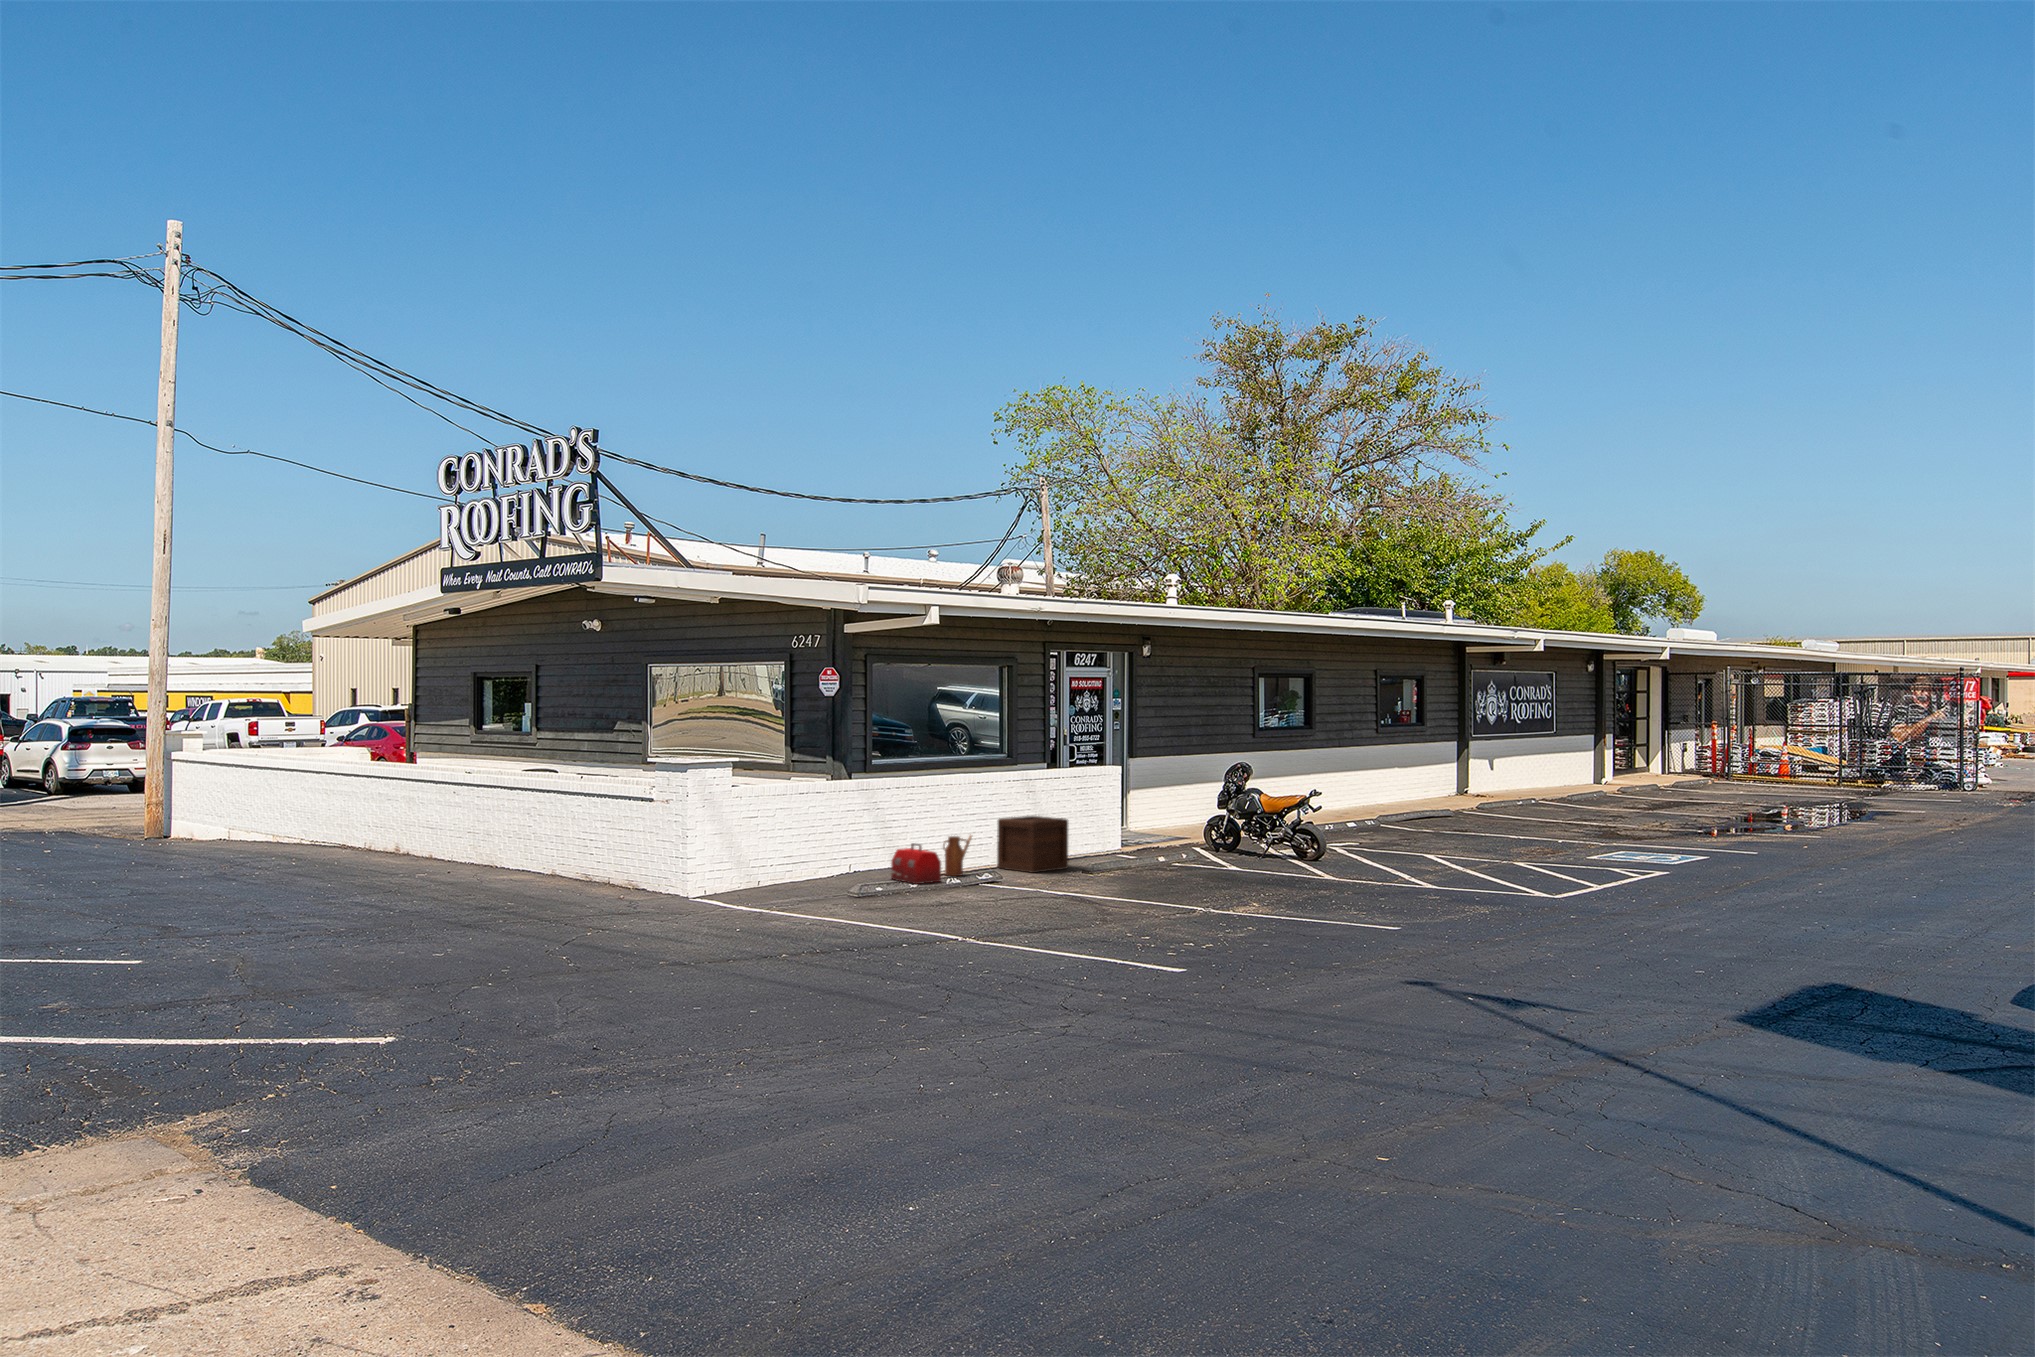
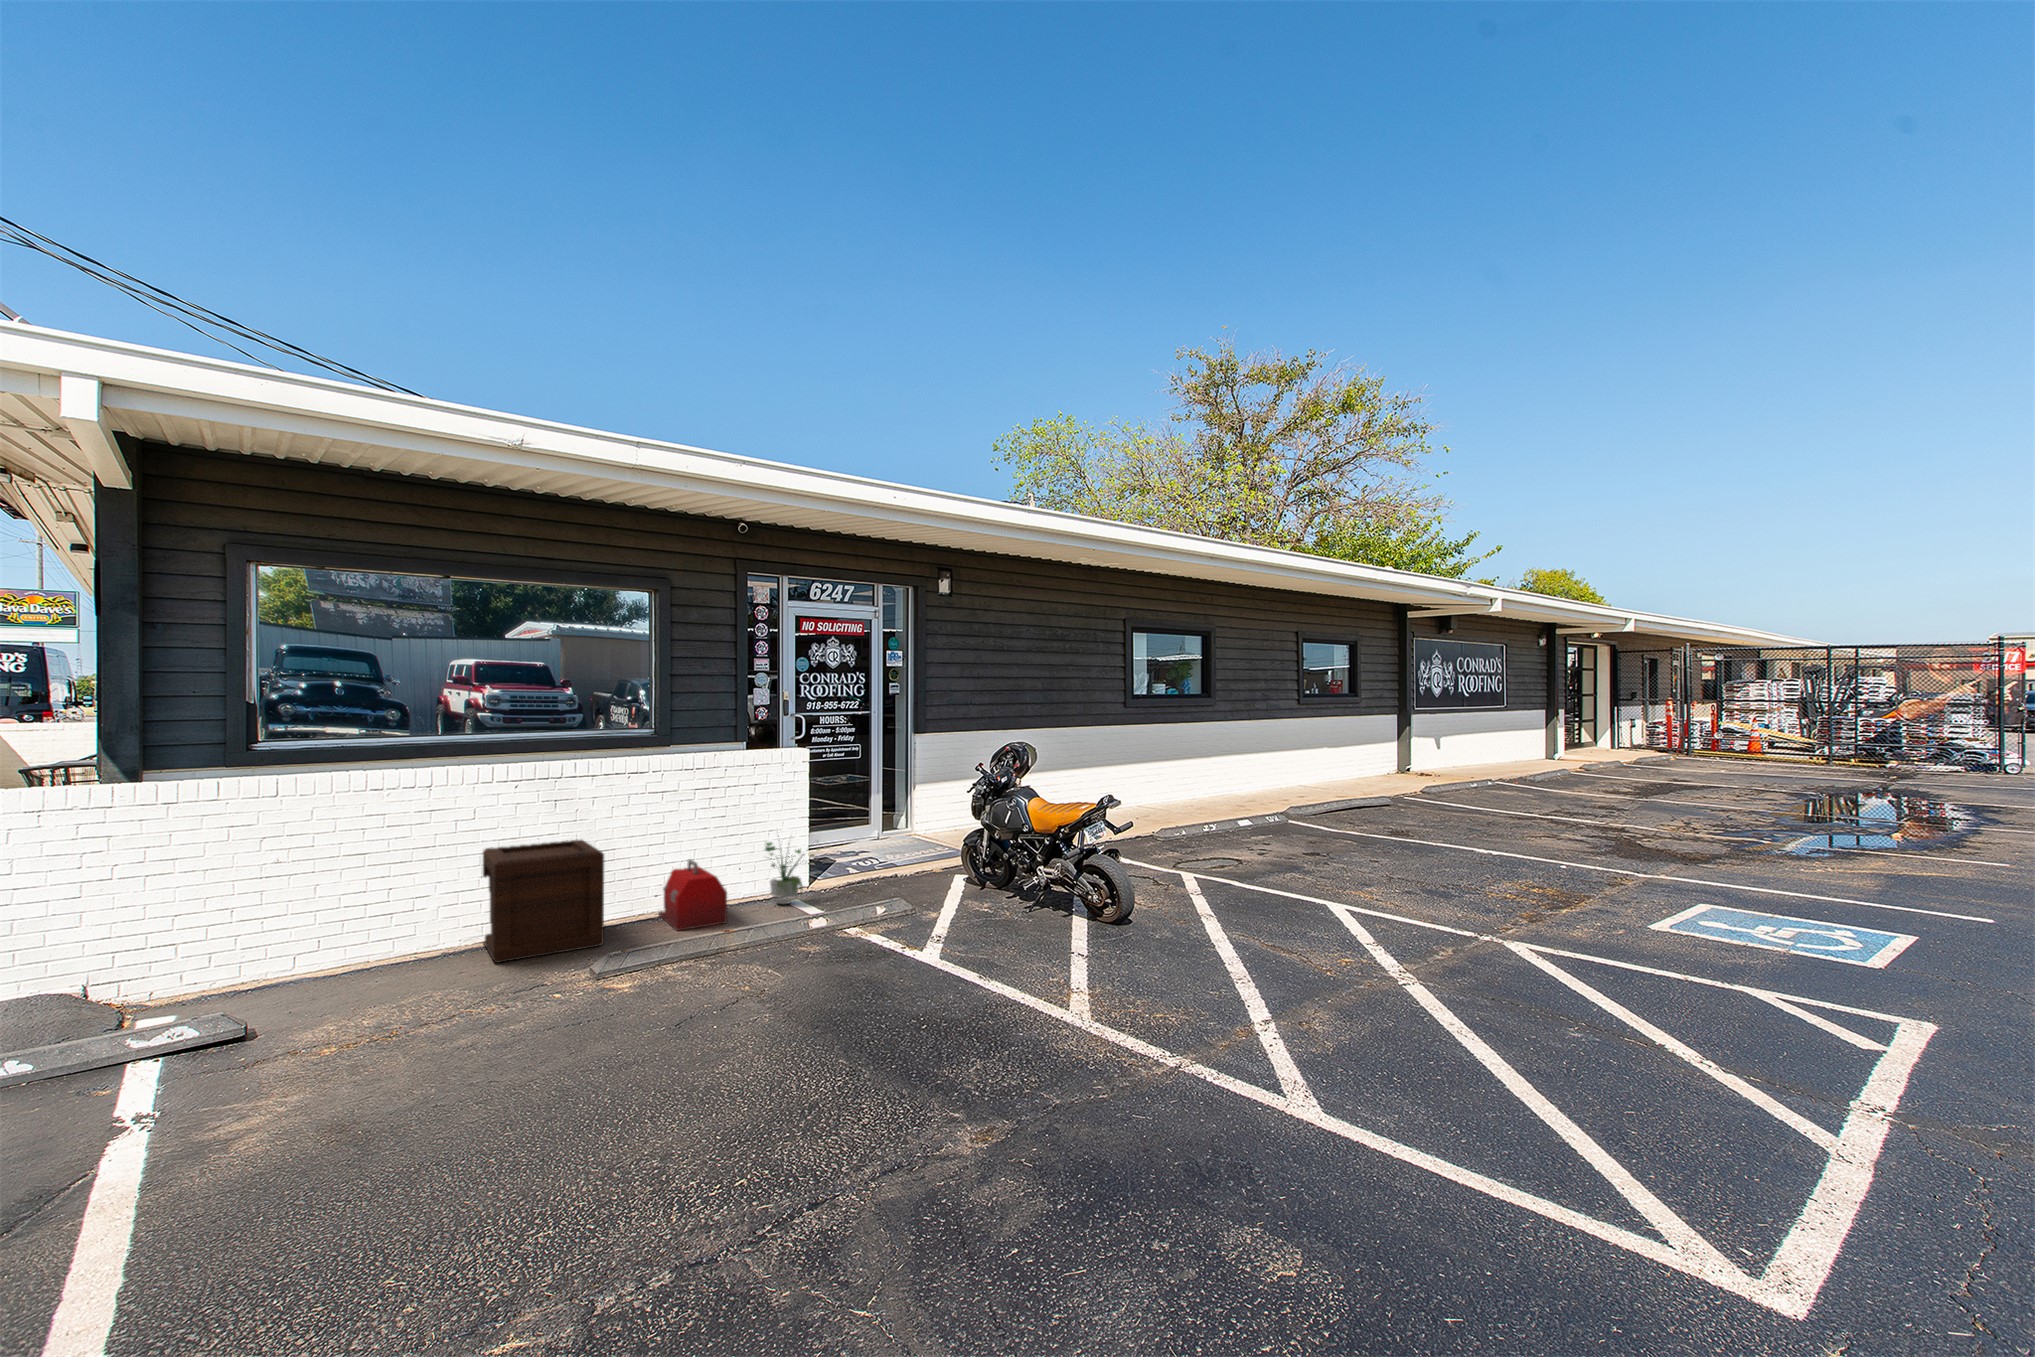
potted plant: none [1106,811,1133,858] -> present [765,842,819,904]
watering can: present [943,835,972,876] -> none [290,885,386,974]
toolbox: present [891,843,941,884] -> present [659,860,727,931]

